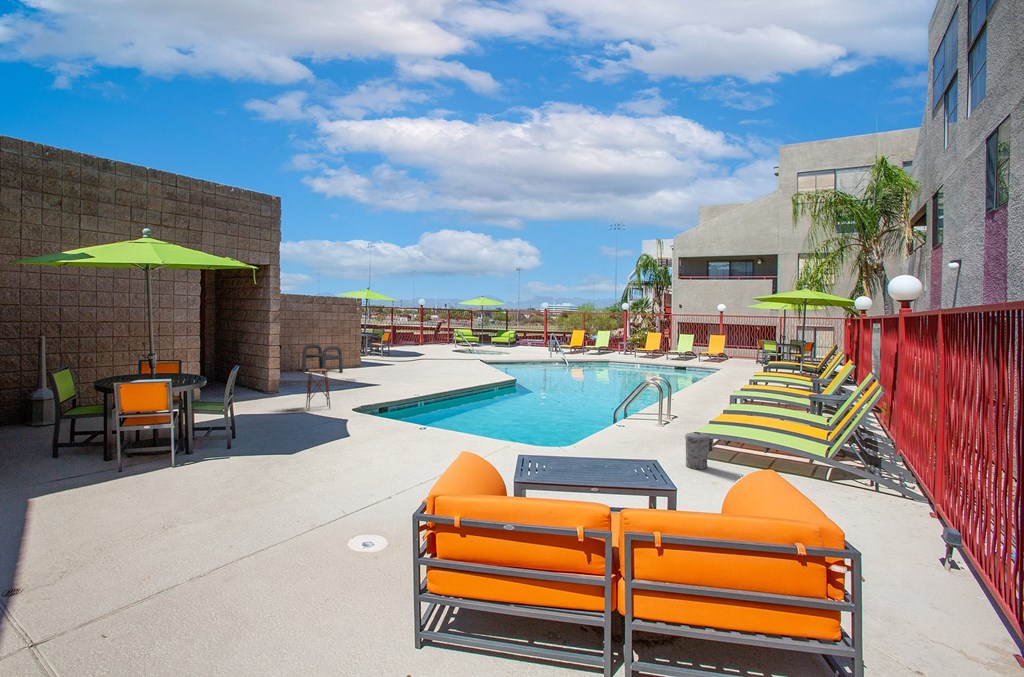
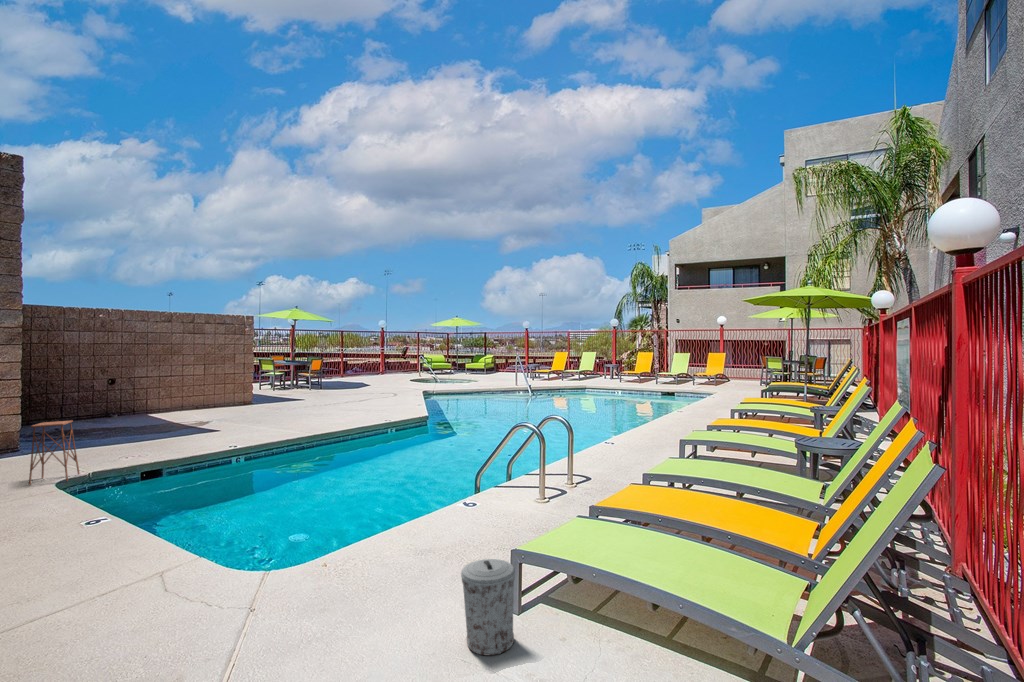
bench: present [302,345,343,374] -> none [179,383,226,419]

